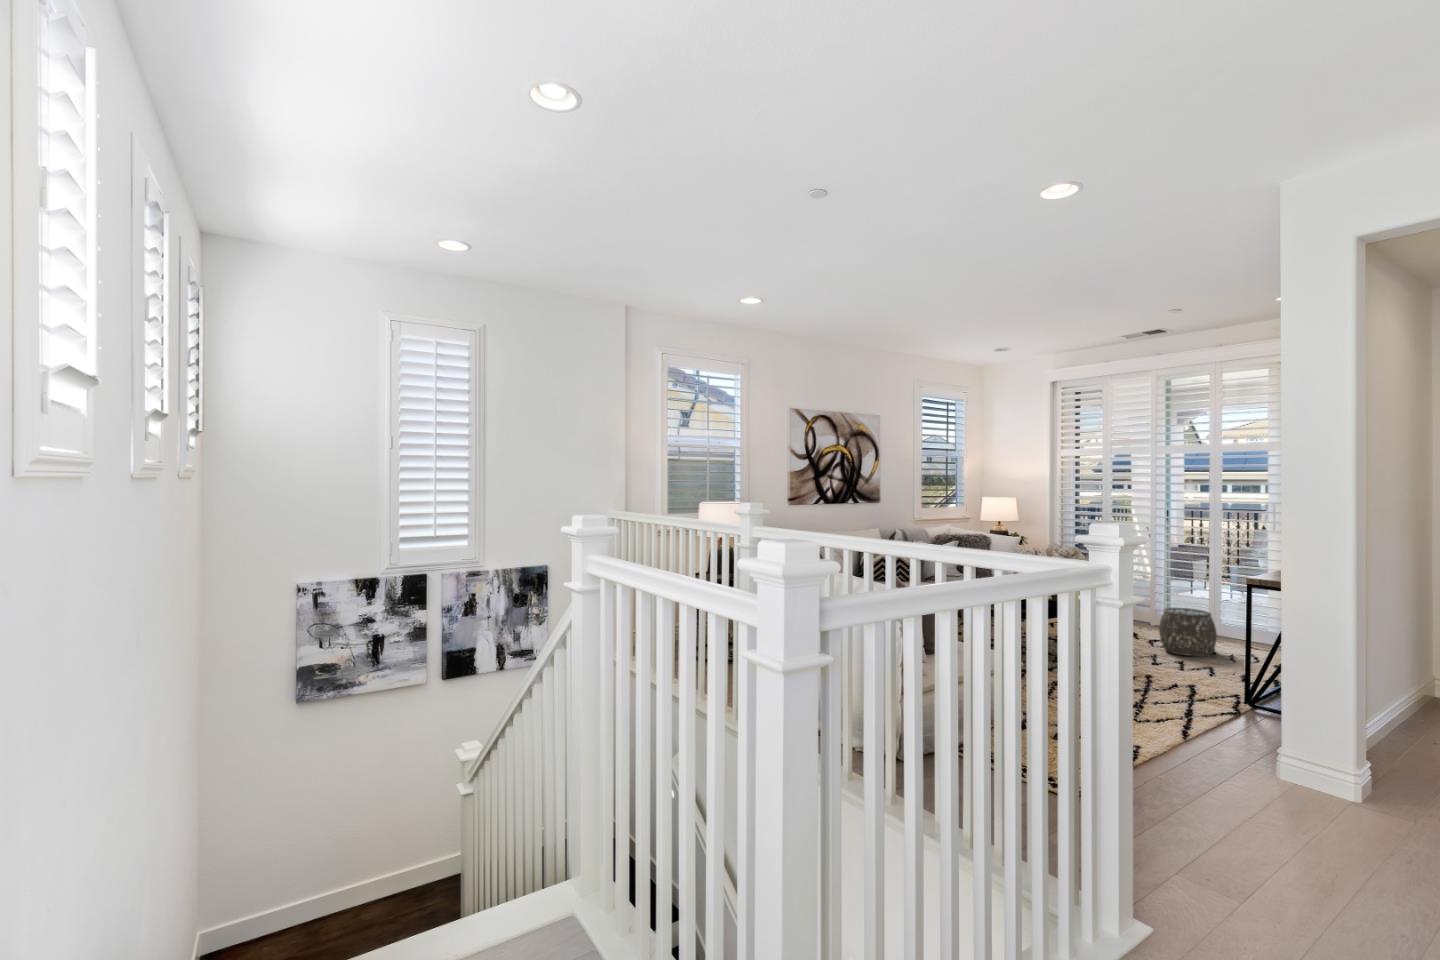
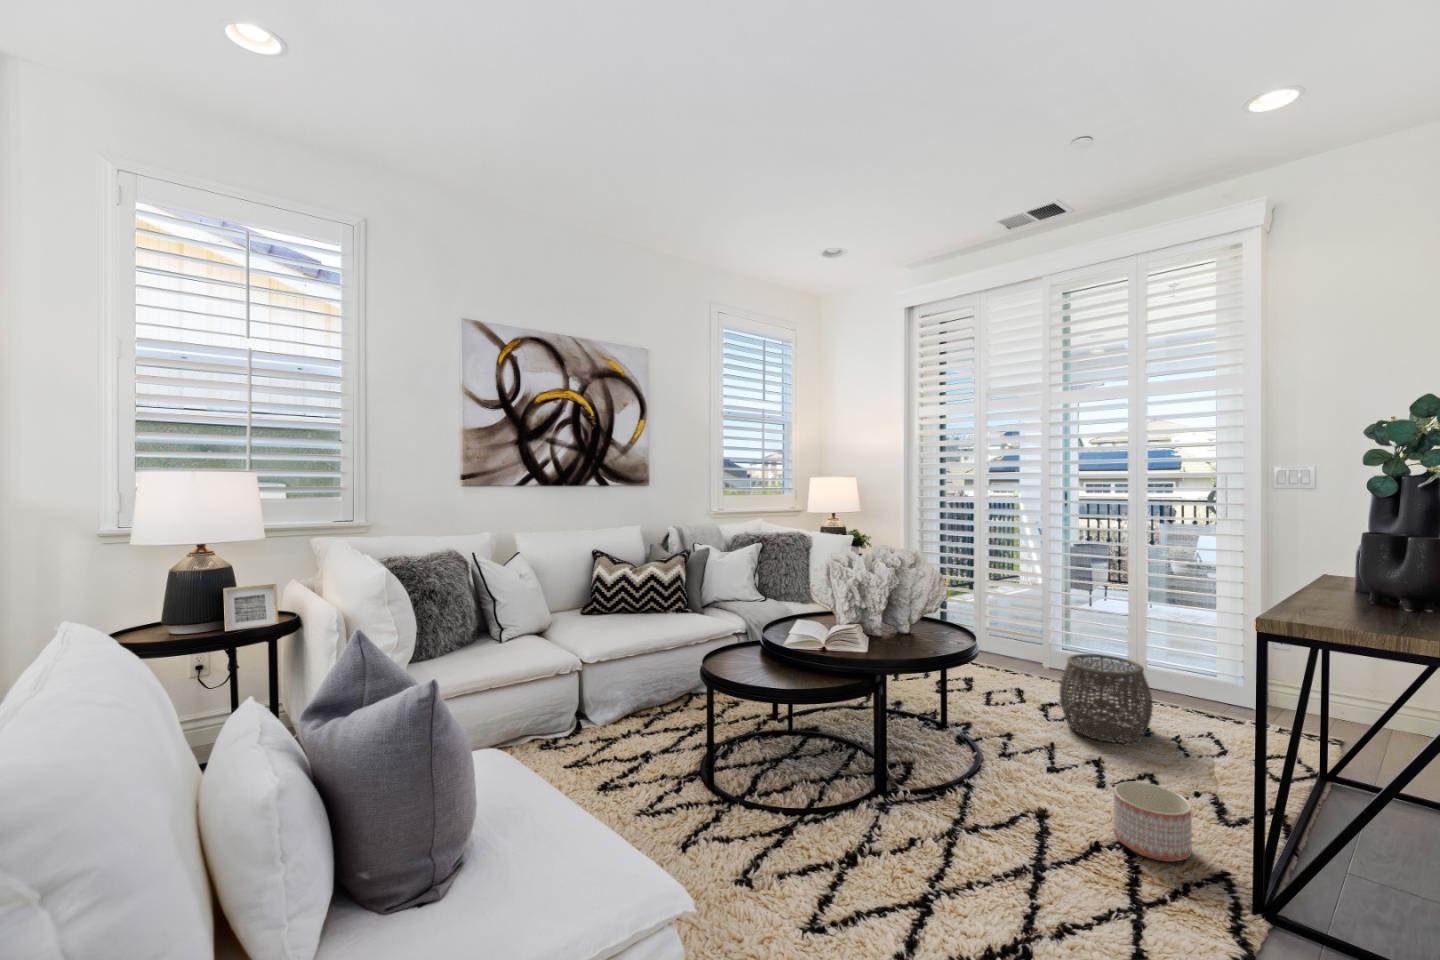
planter: none [1181,657,1220,690] -> present [1114,781,1192,862]

